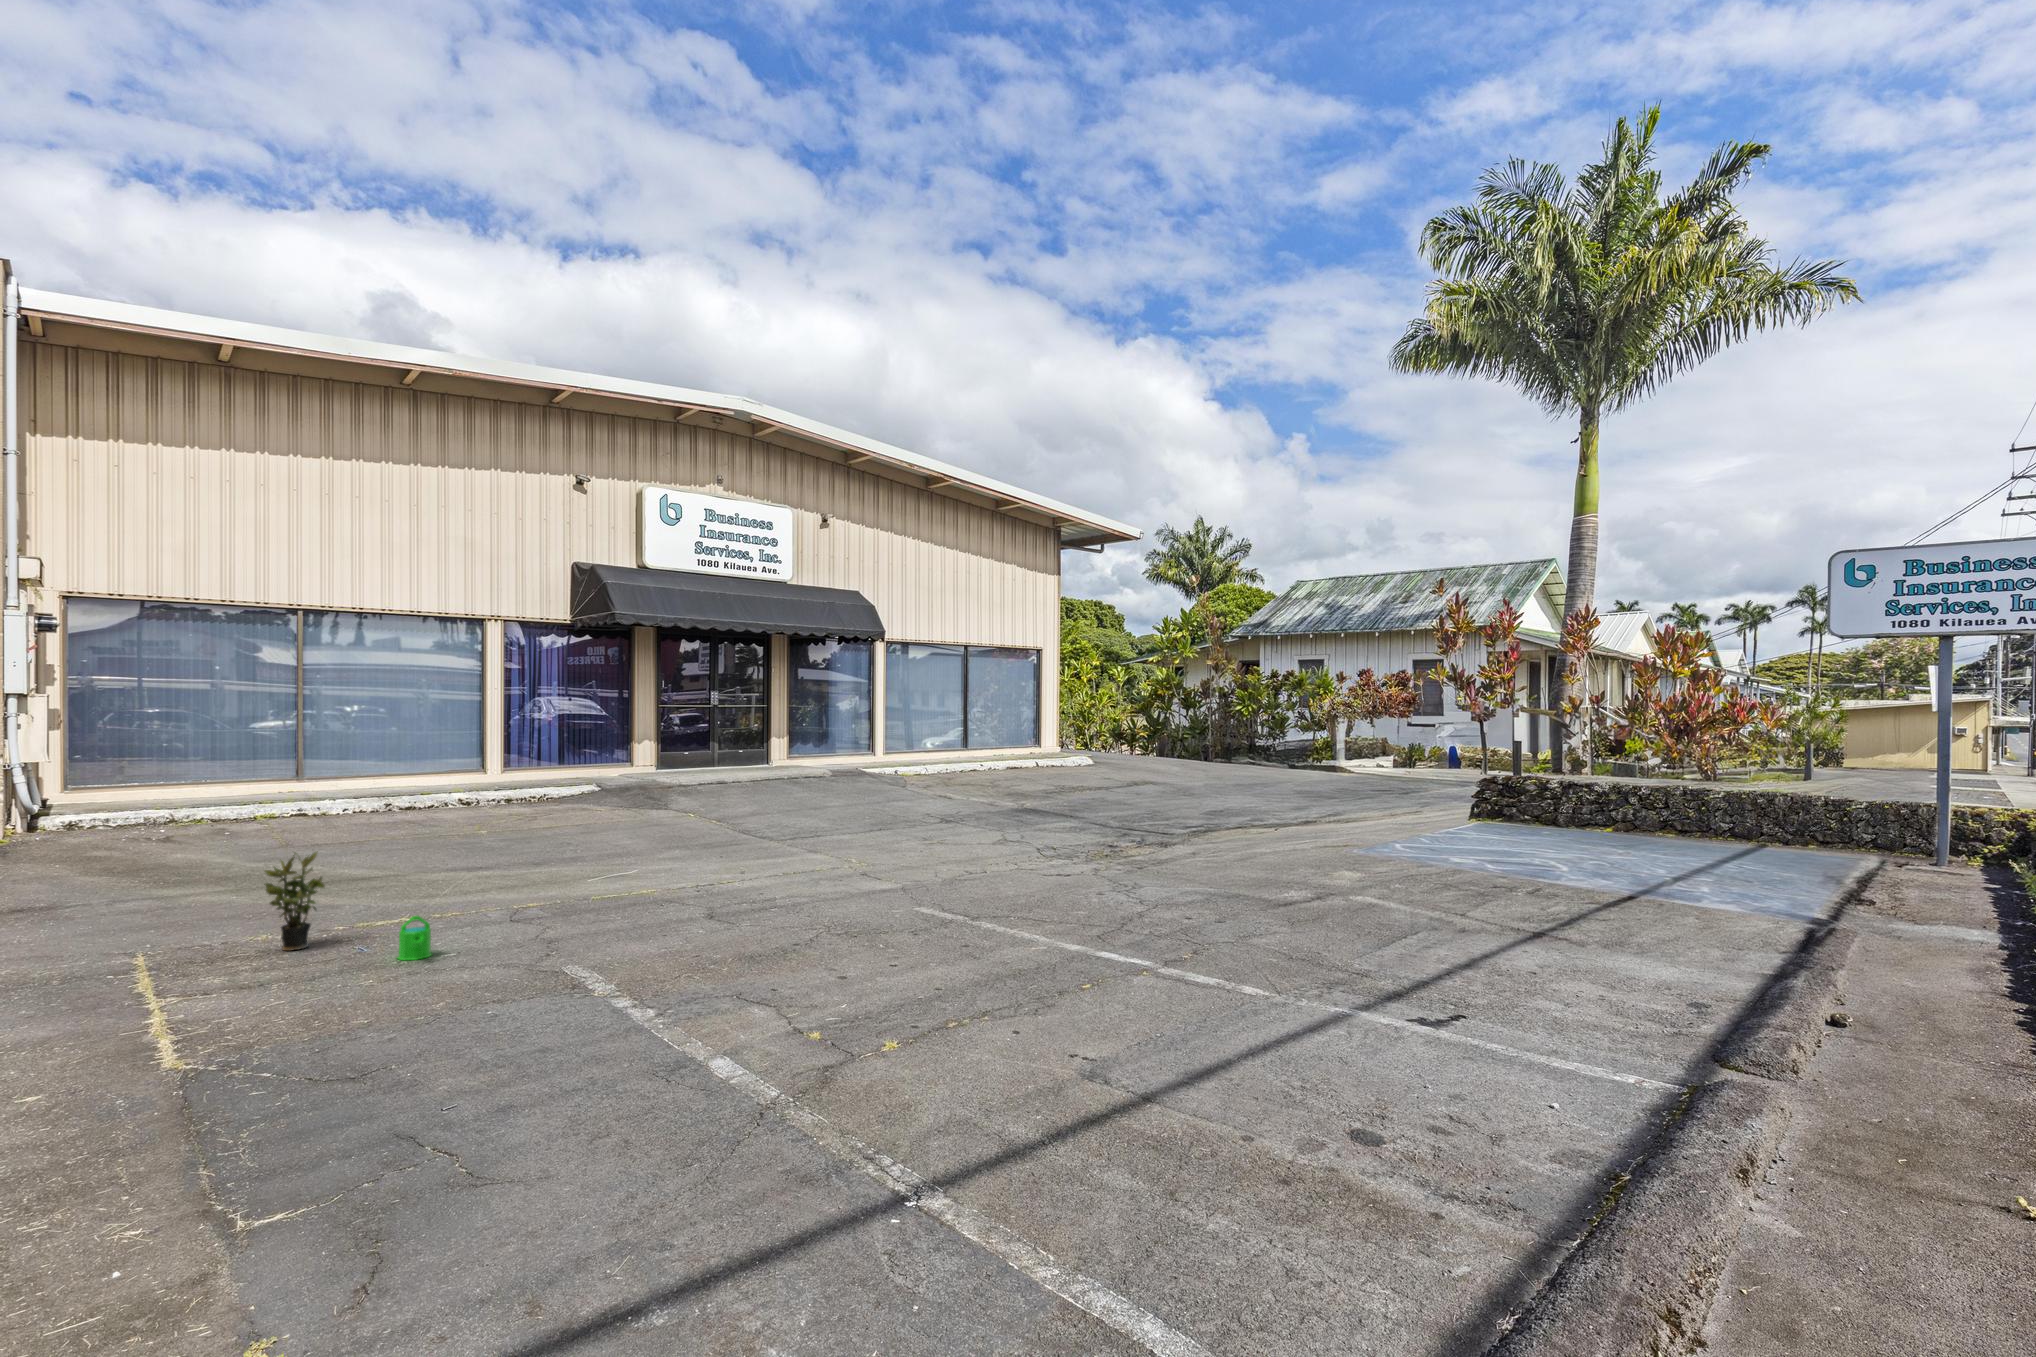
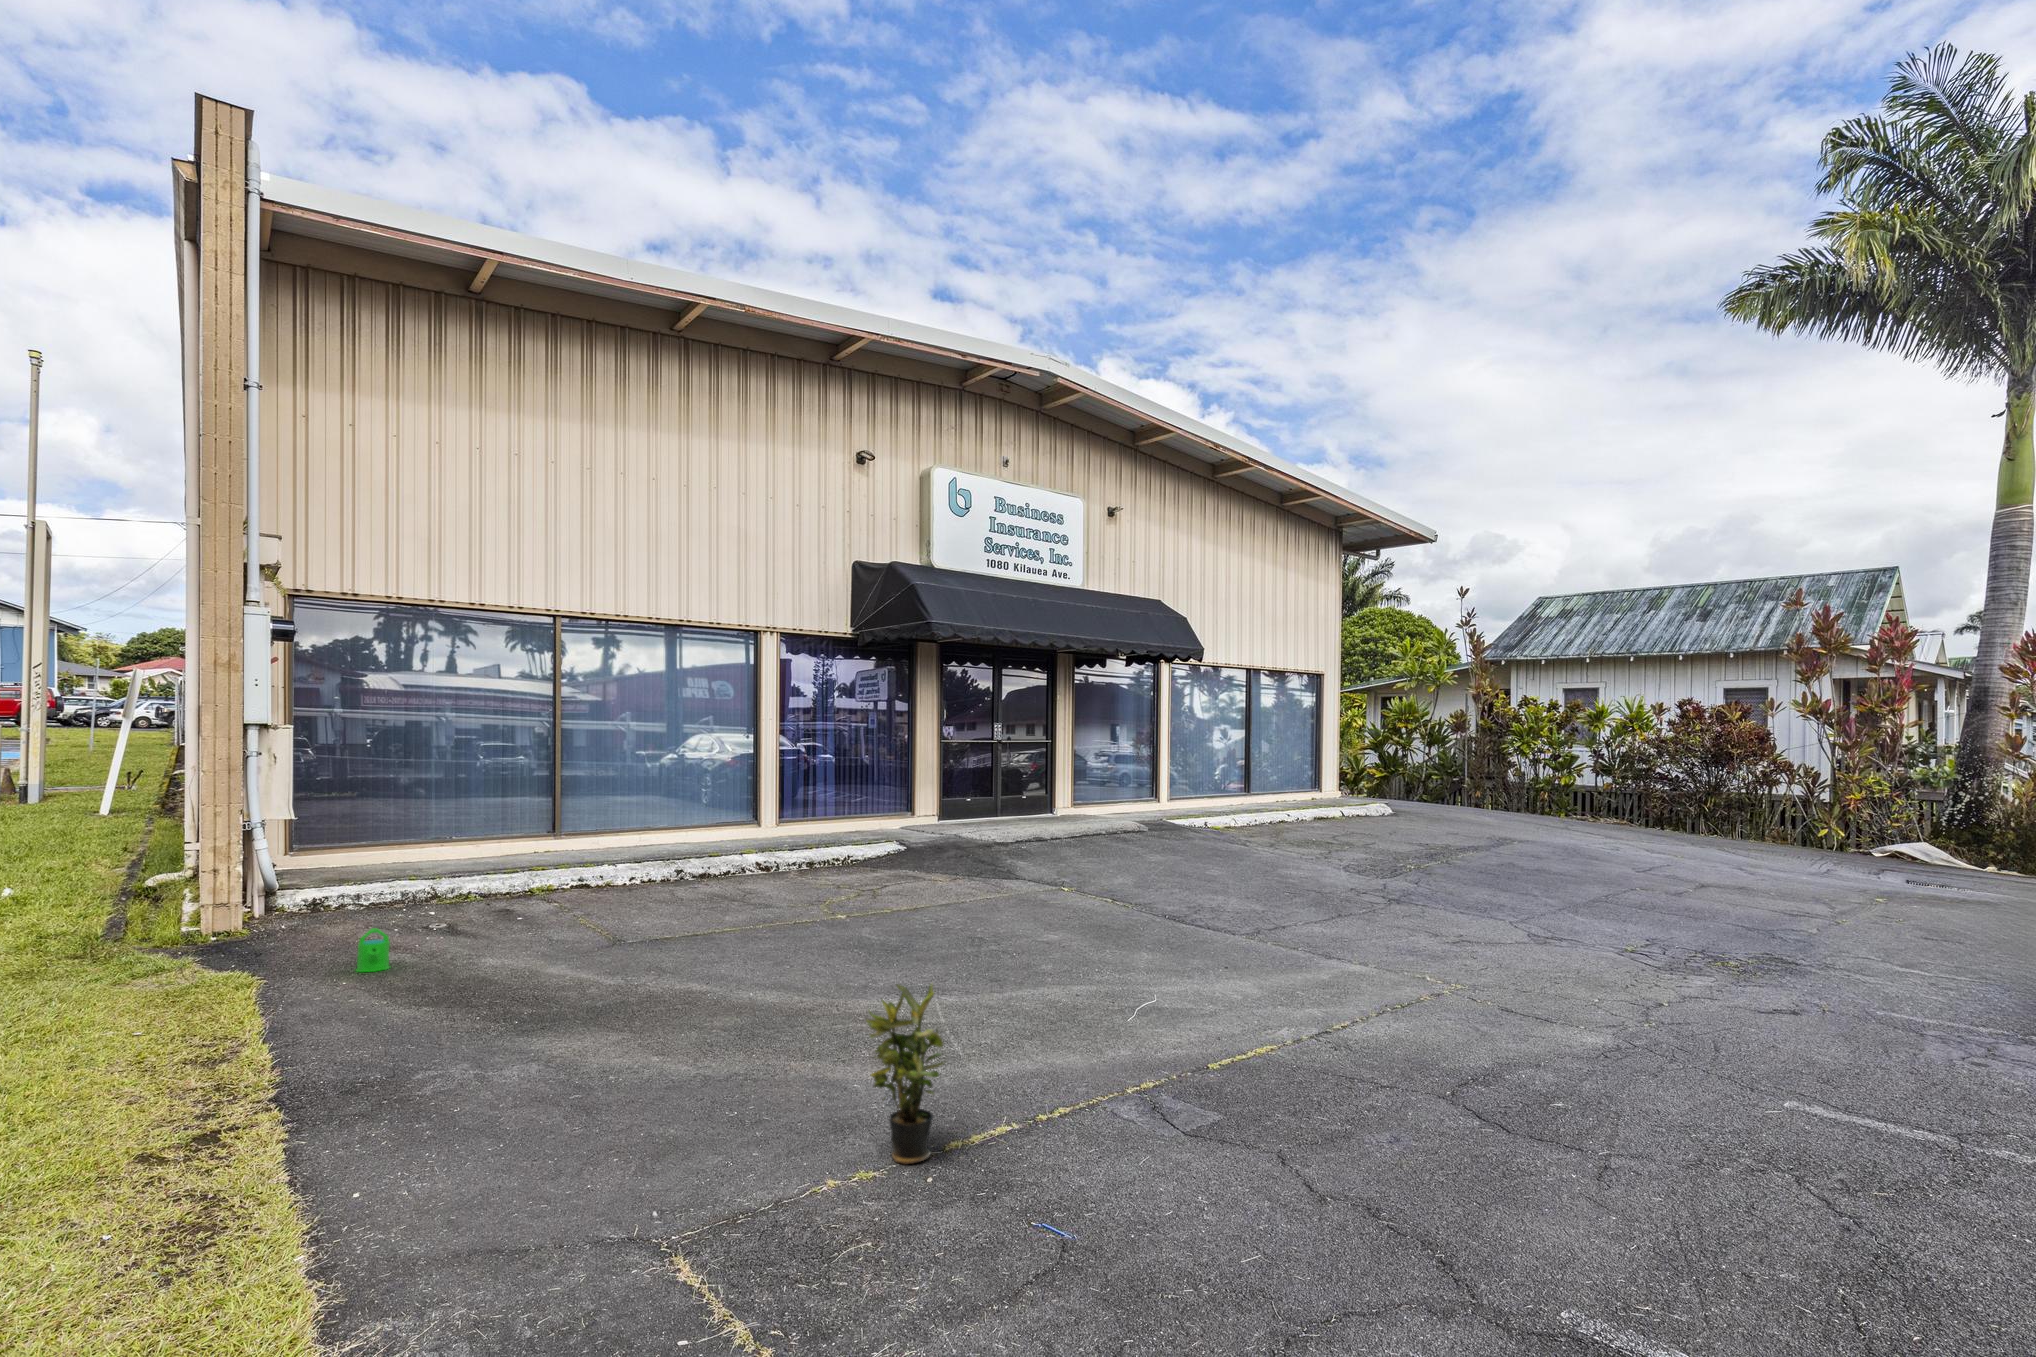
watering can: present [398,916,432,960] -> present [356,928,390,972]

